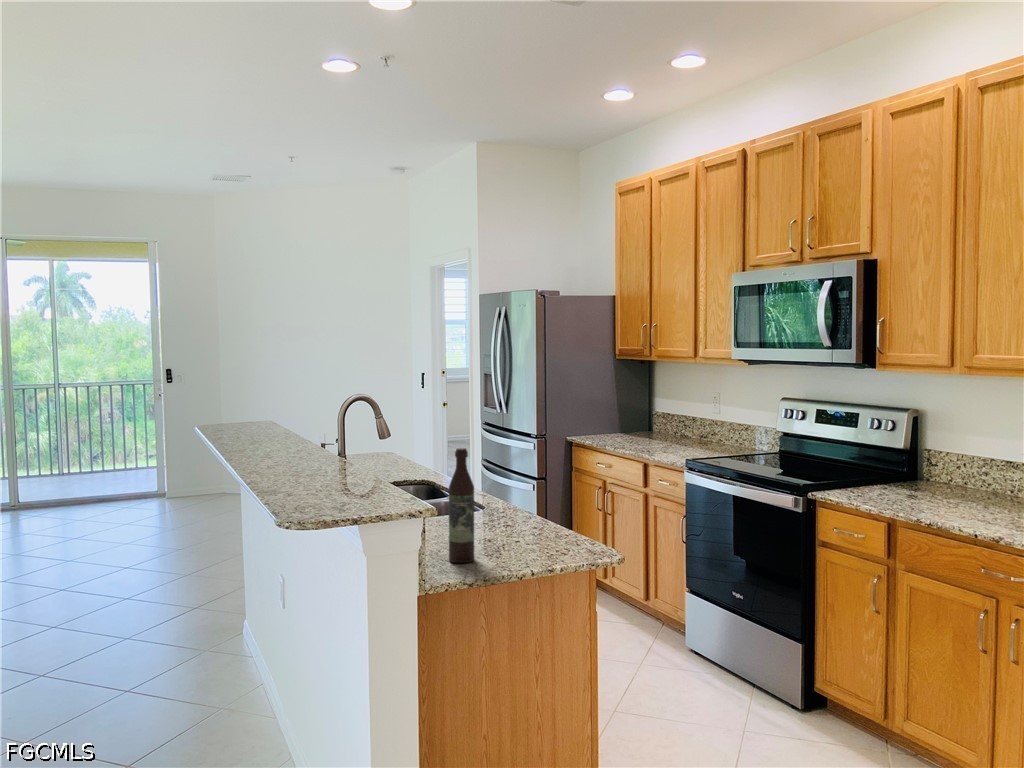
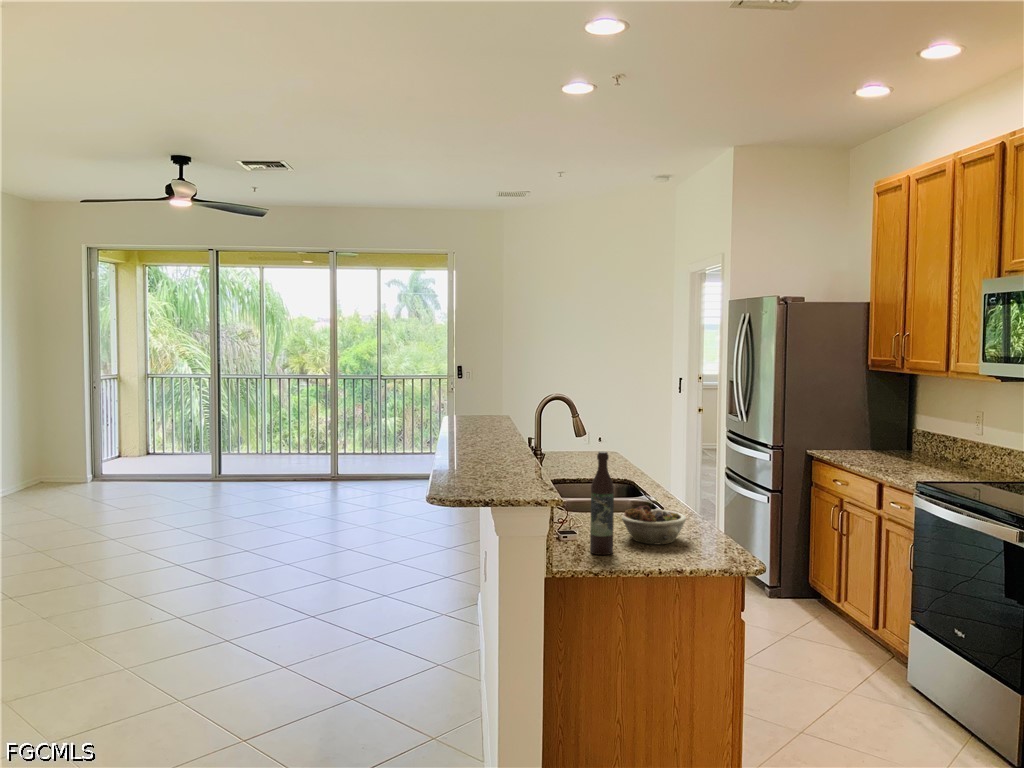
succulent planter: none [469,503,537,545] -> present [622,505,686,545]

